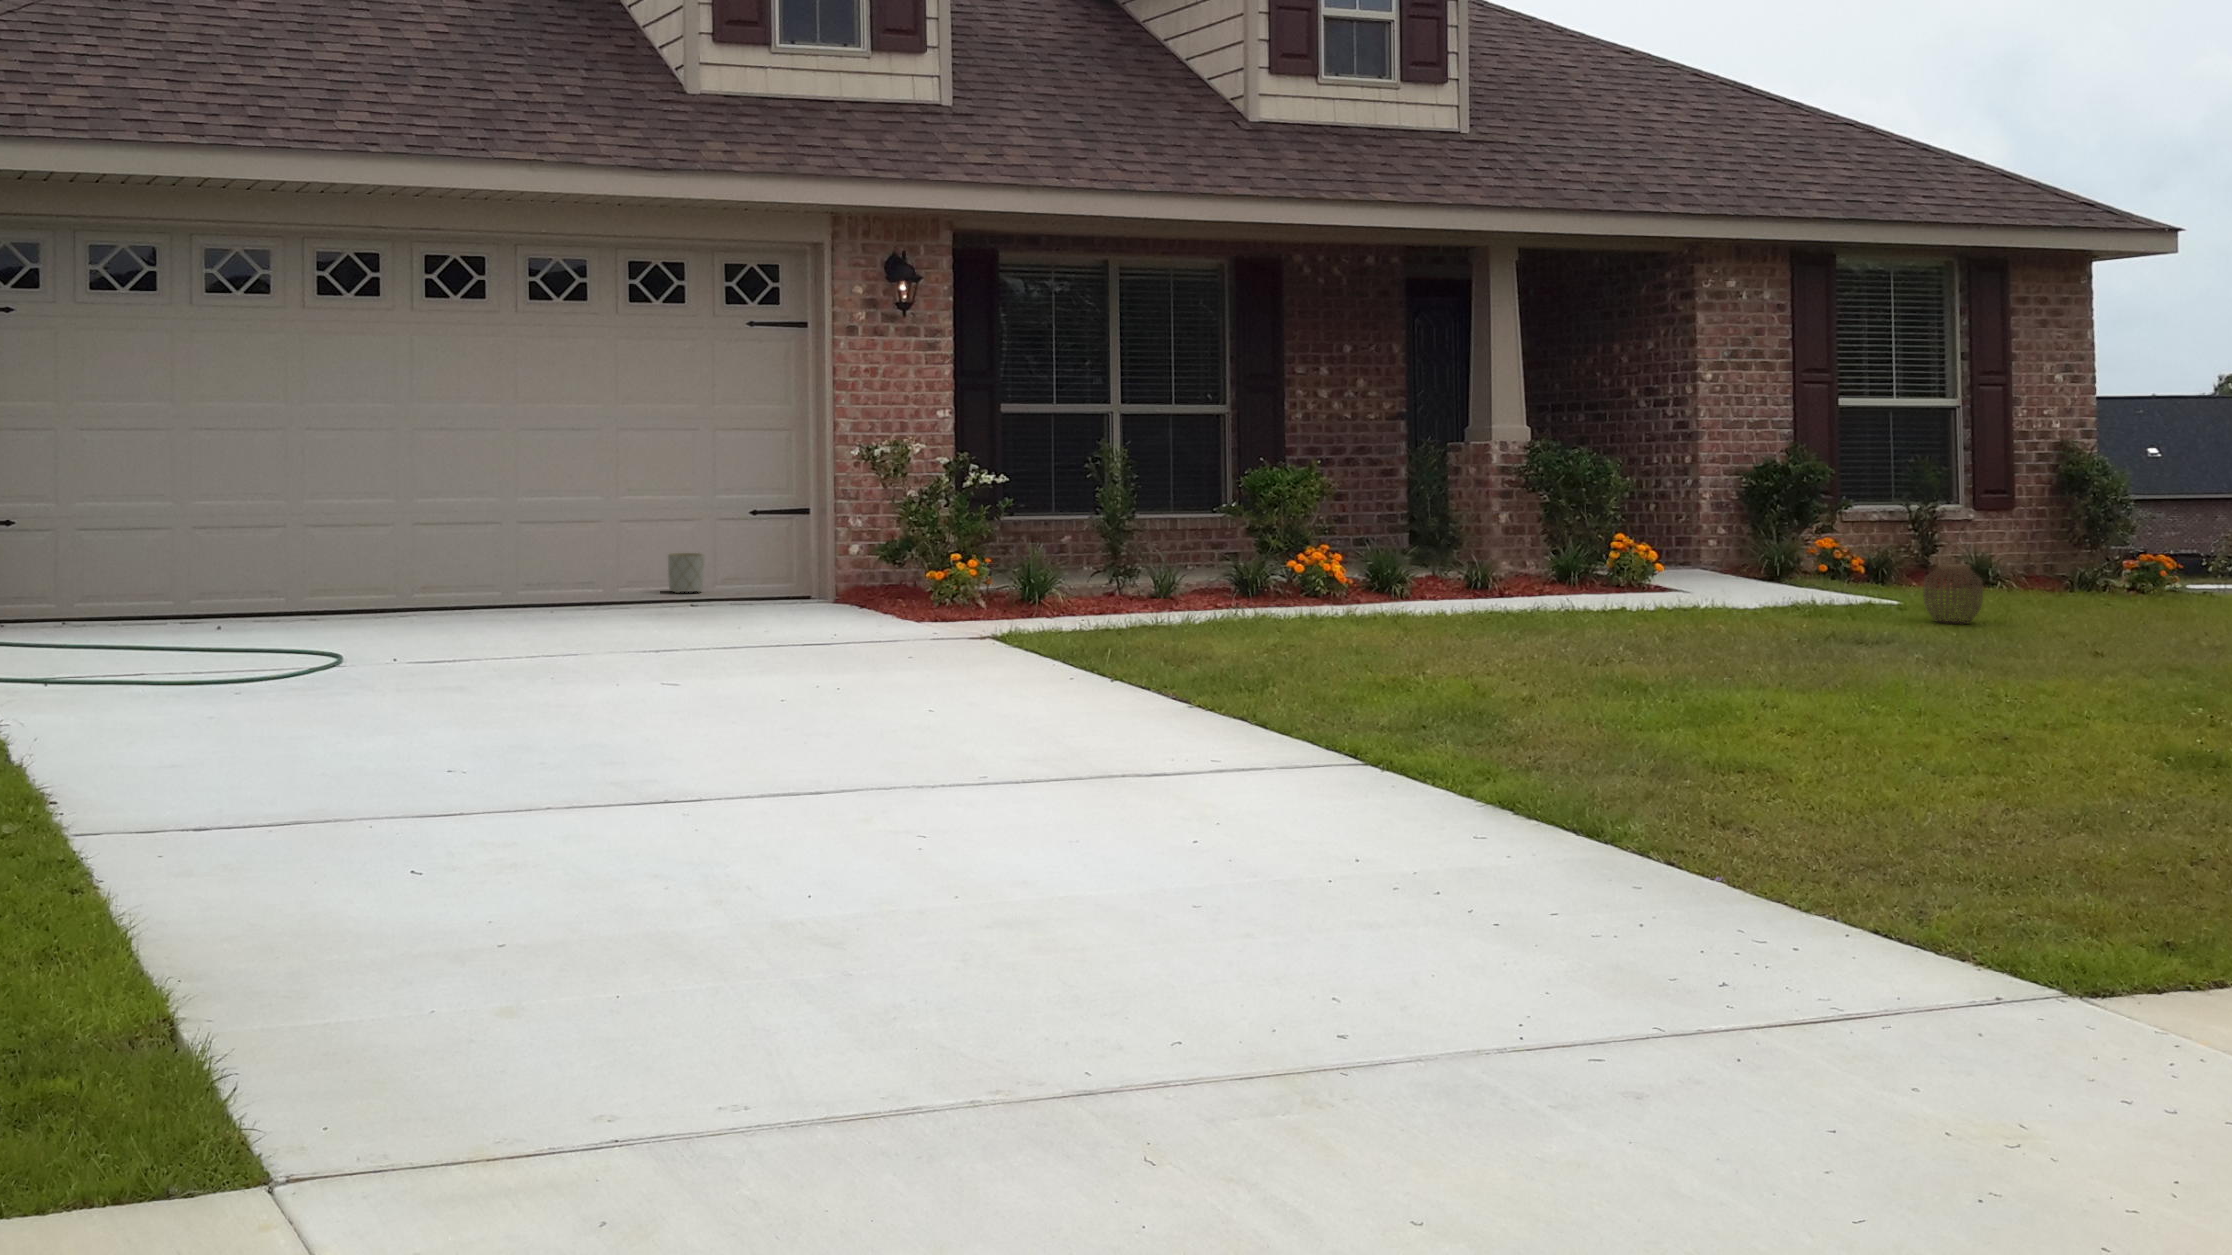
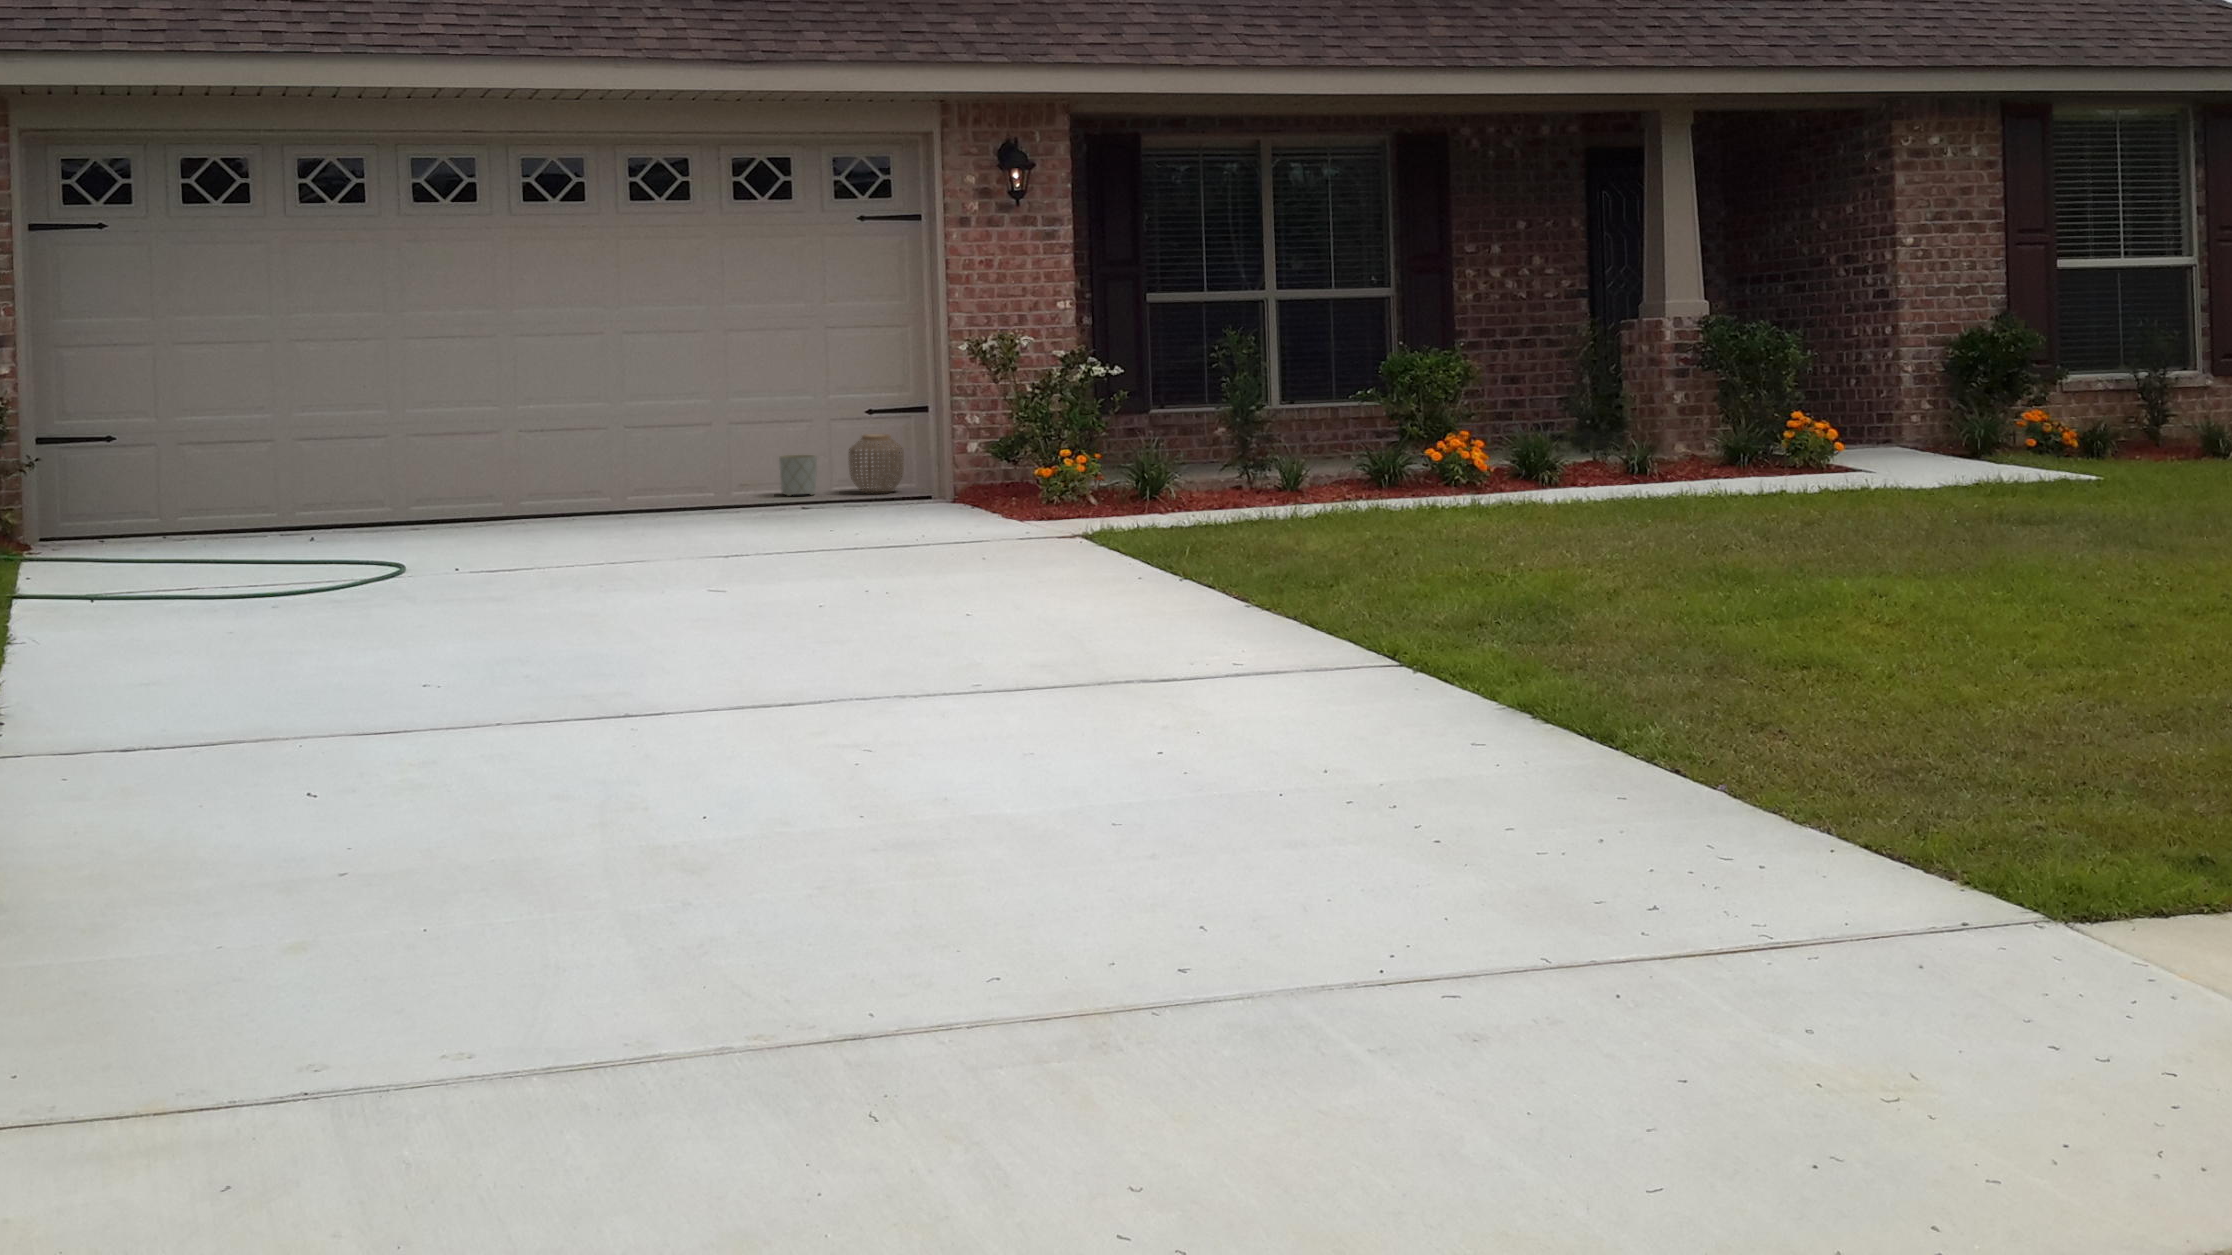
woven basket: present [1924,563,1983,624] -> present [849,434,904,493]

